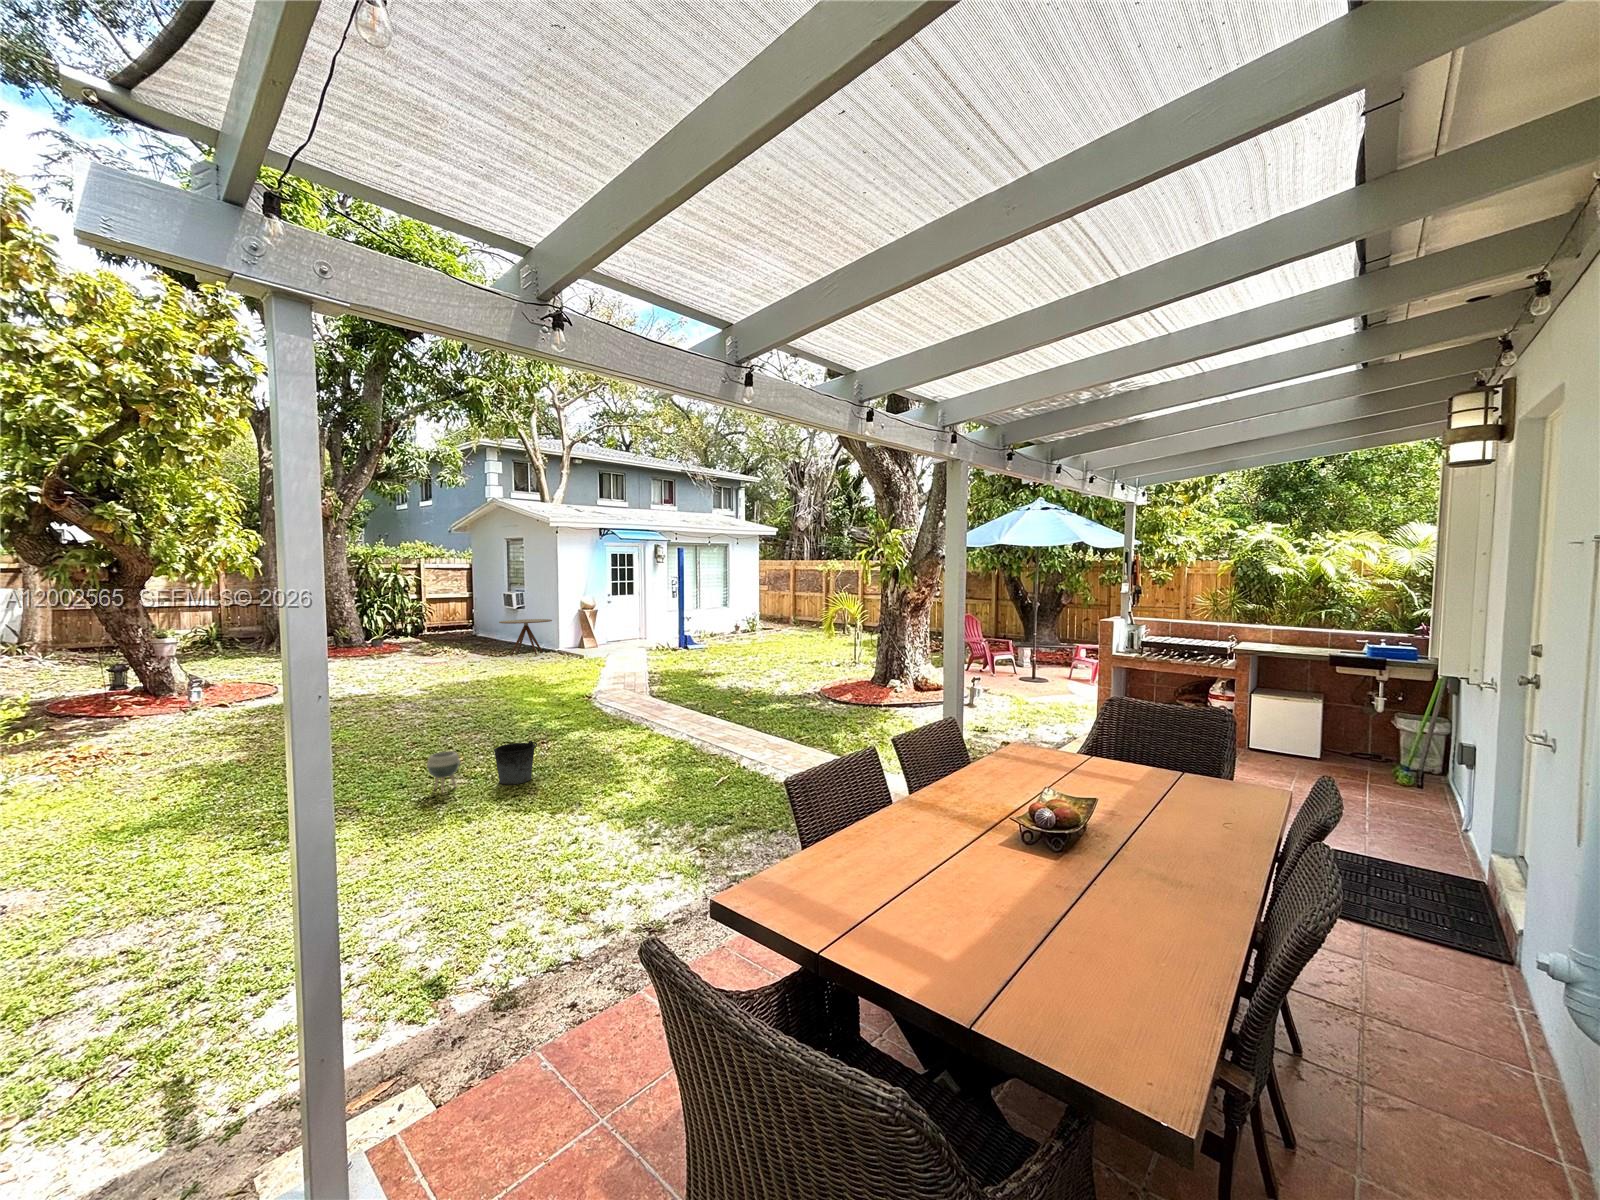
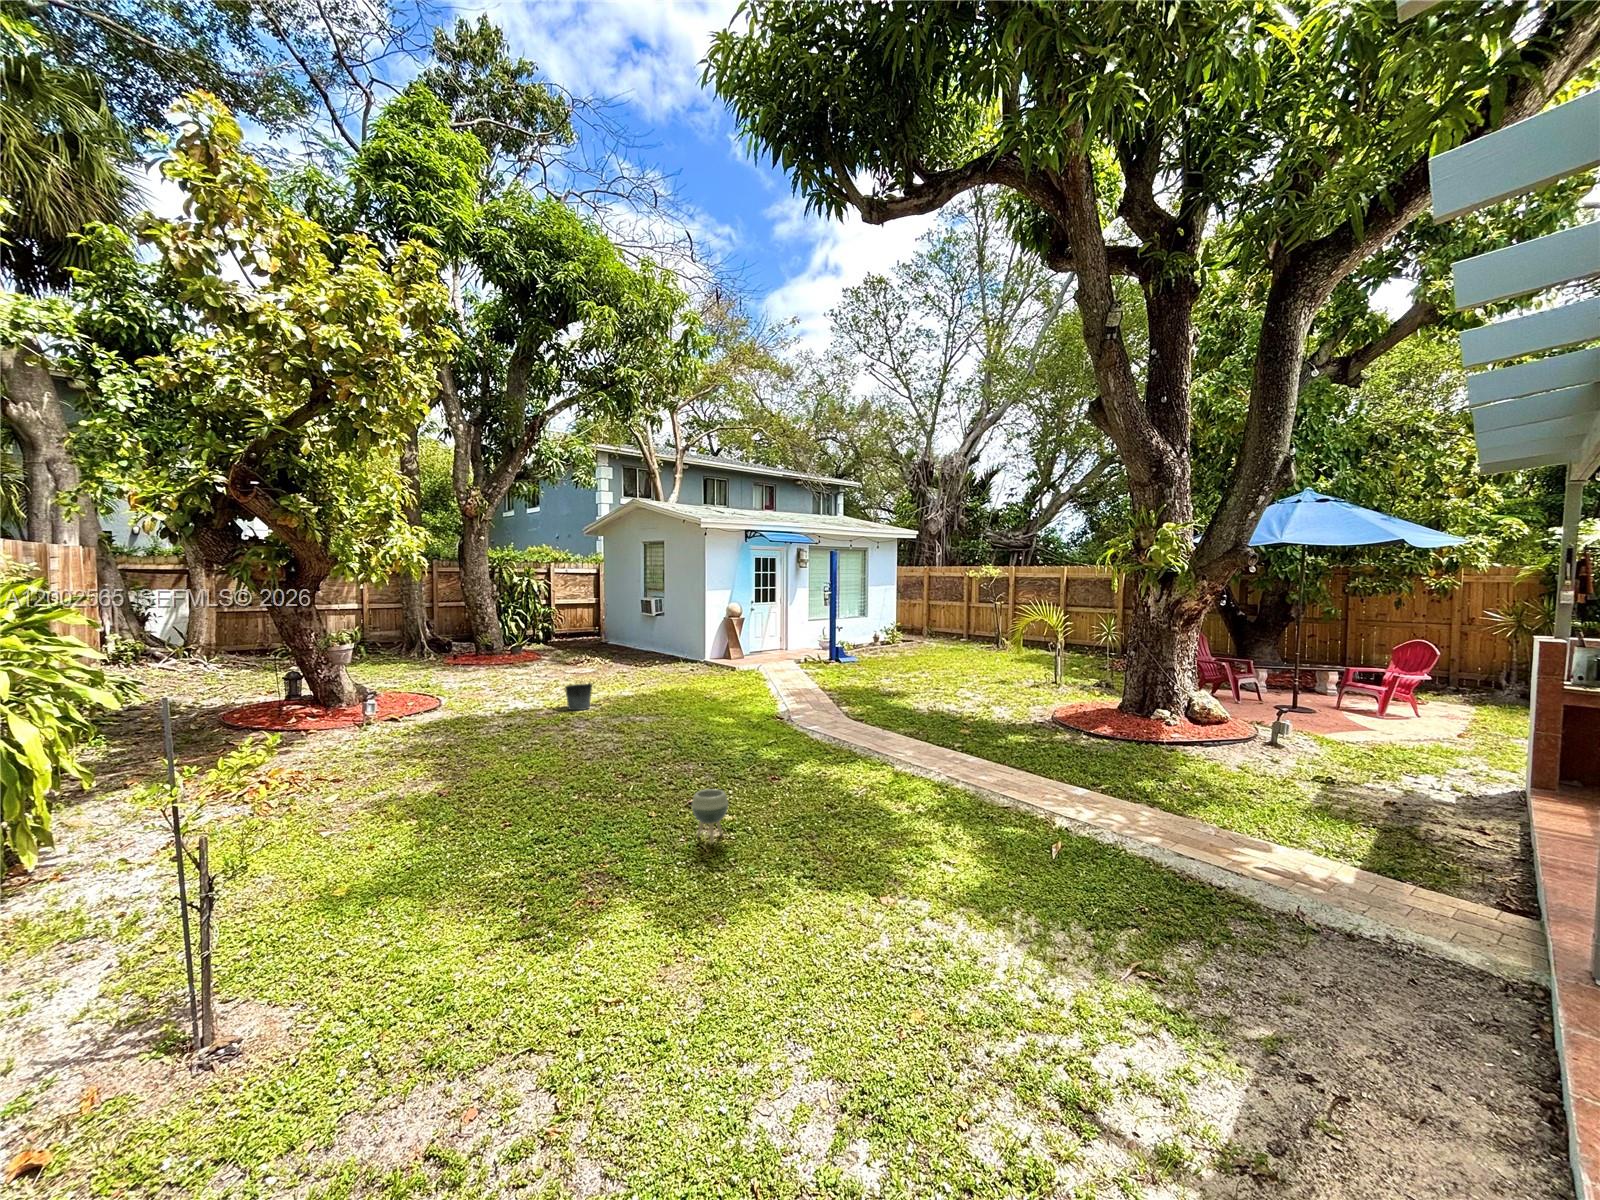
round table: present [499,619,552,656] -> none [645,627,699,666]
bucket: present [494,741,537,785] -> present [565,683,592,710]

